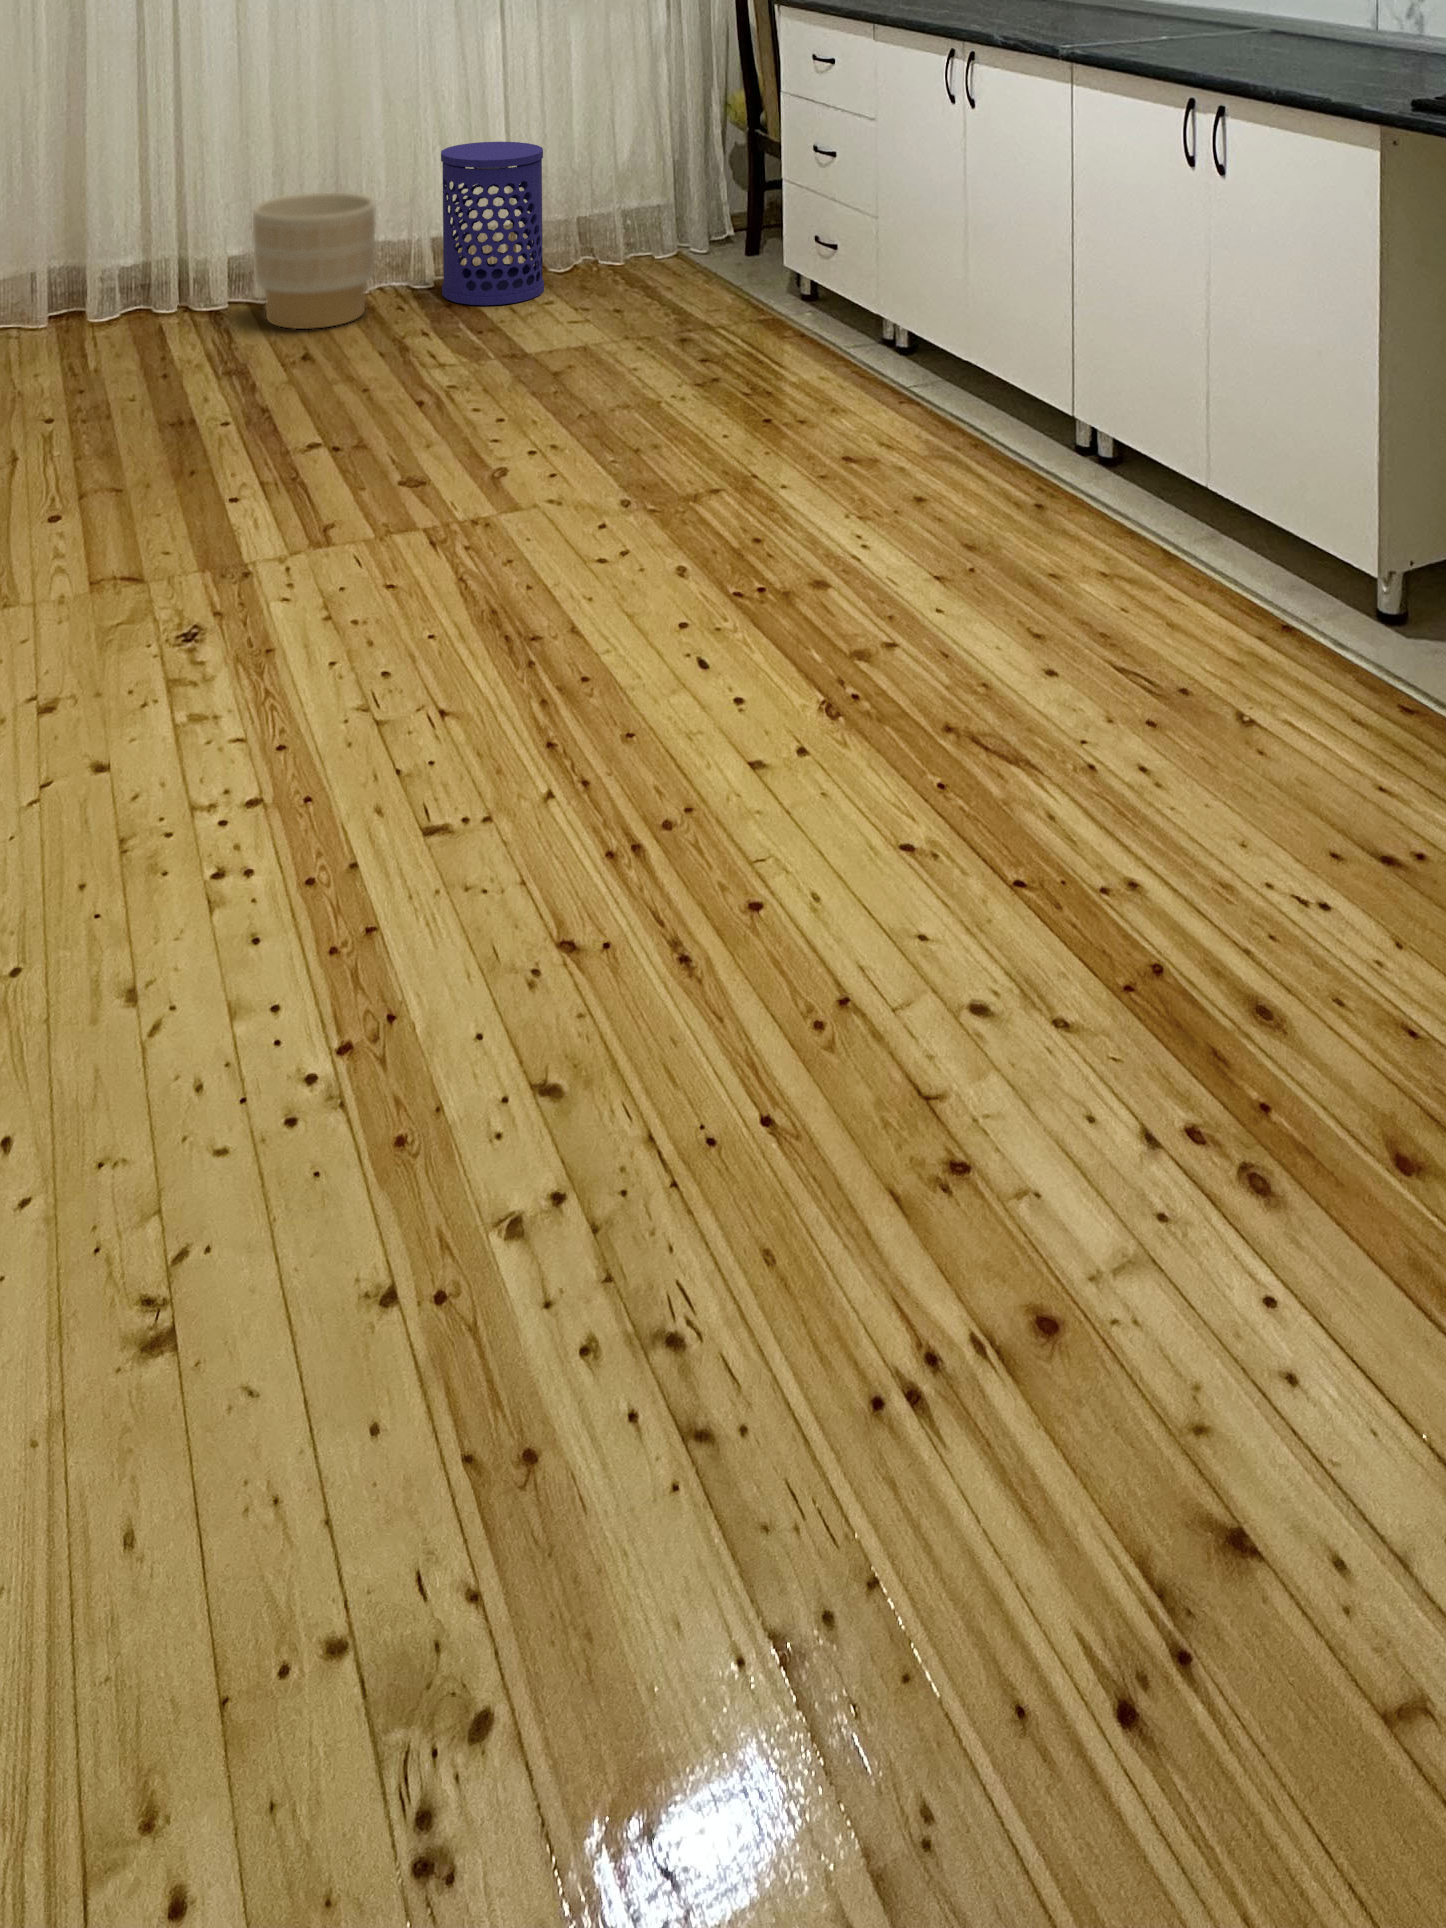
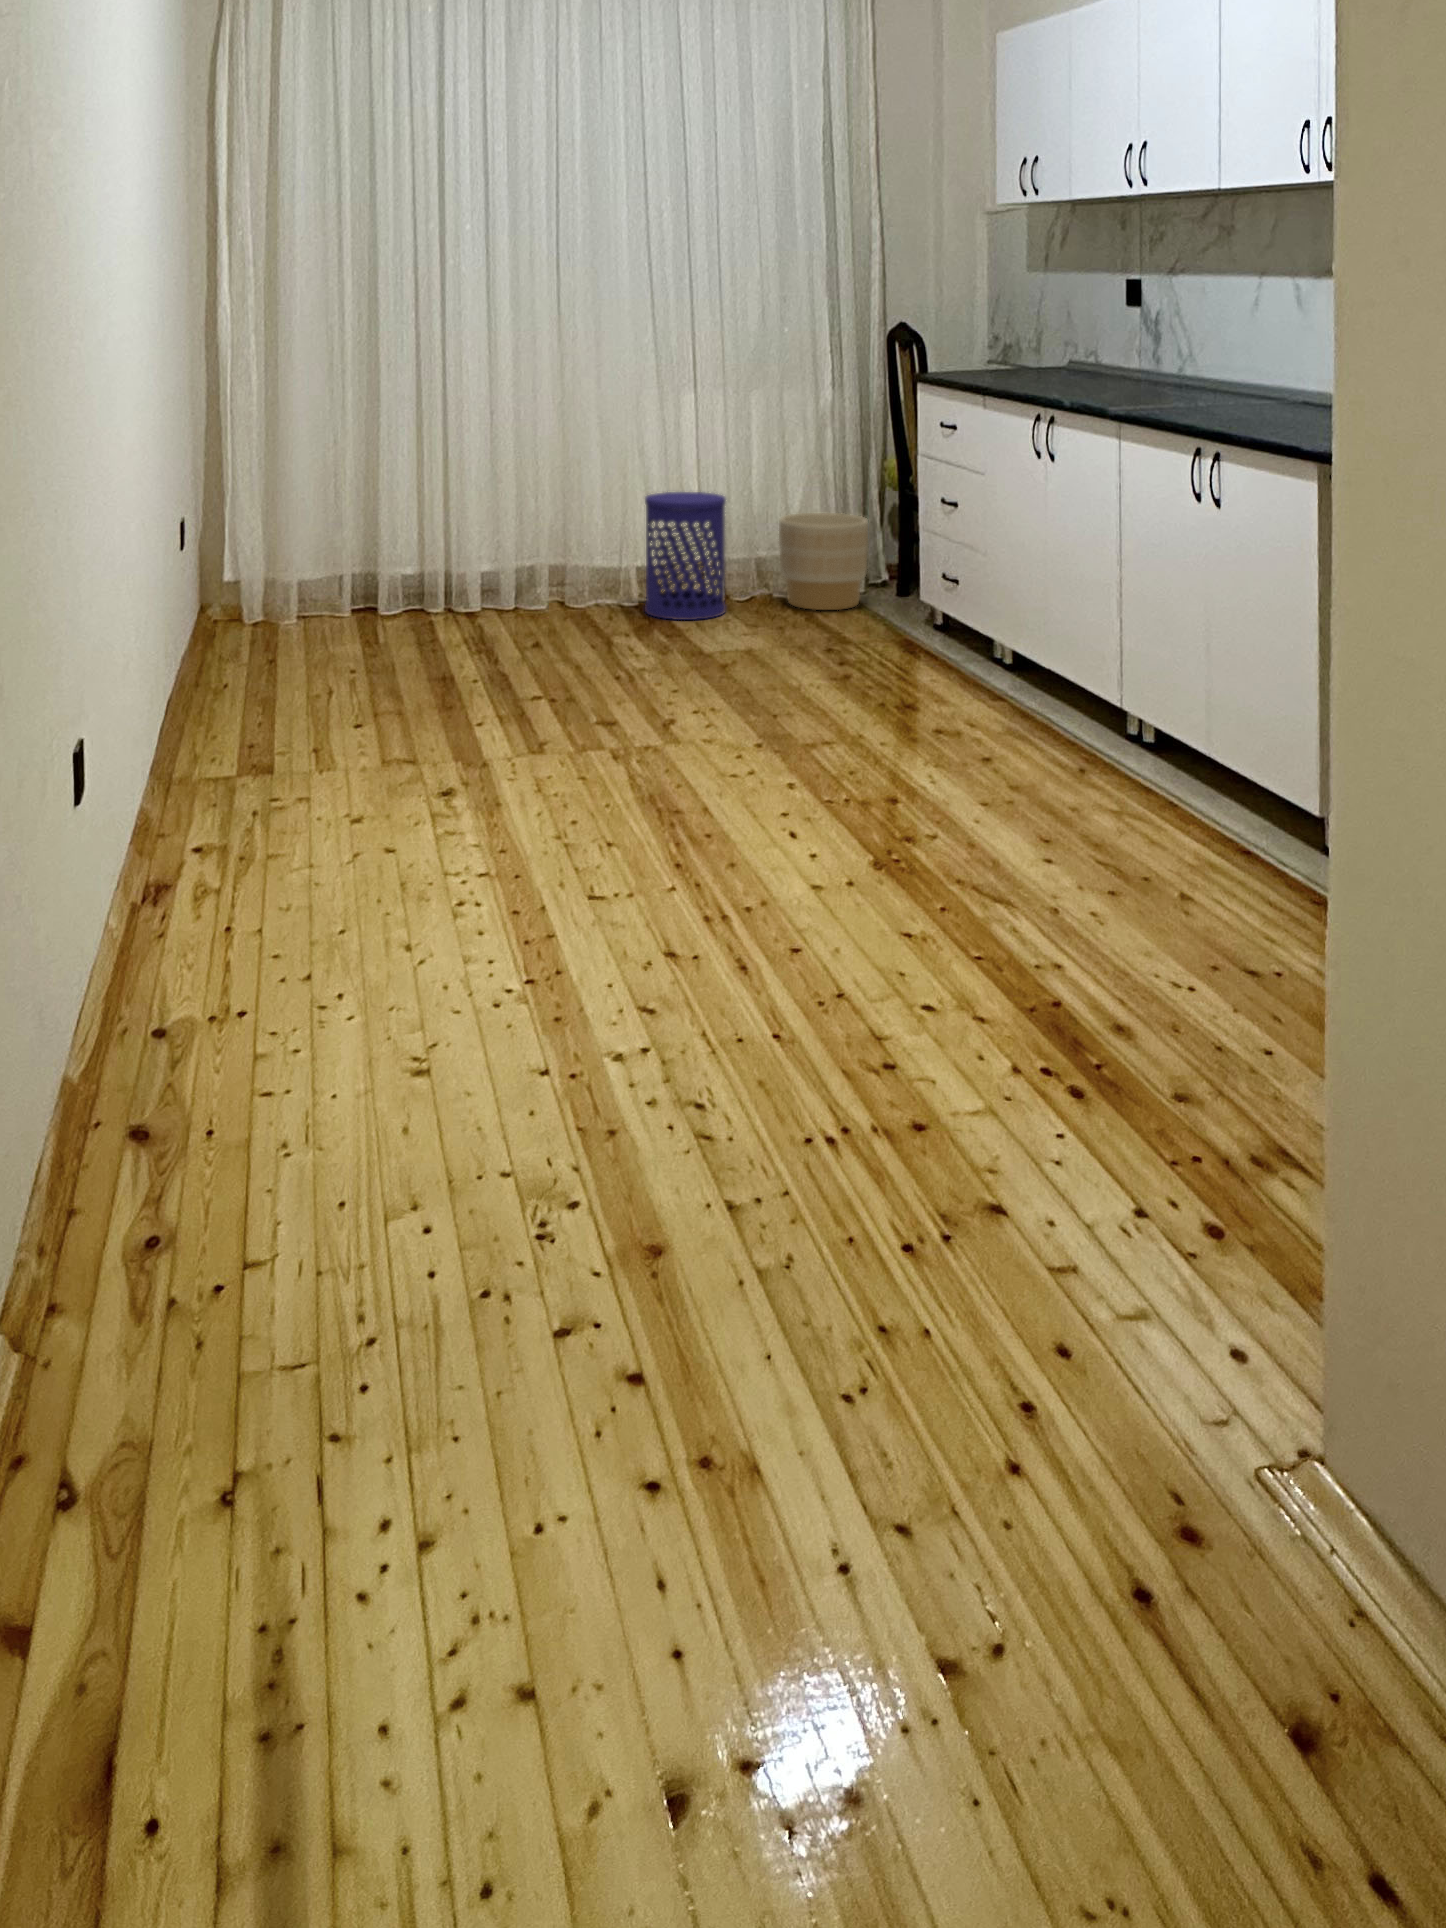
planter: present [253,193,376,329] -> present [779,513,868,610]

